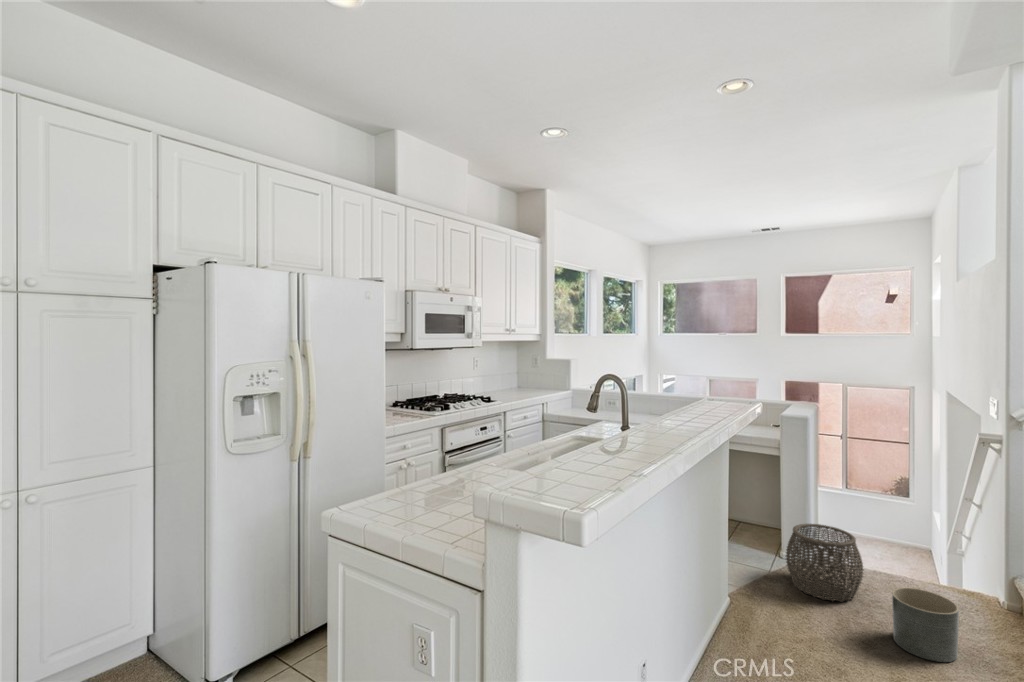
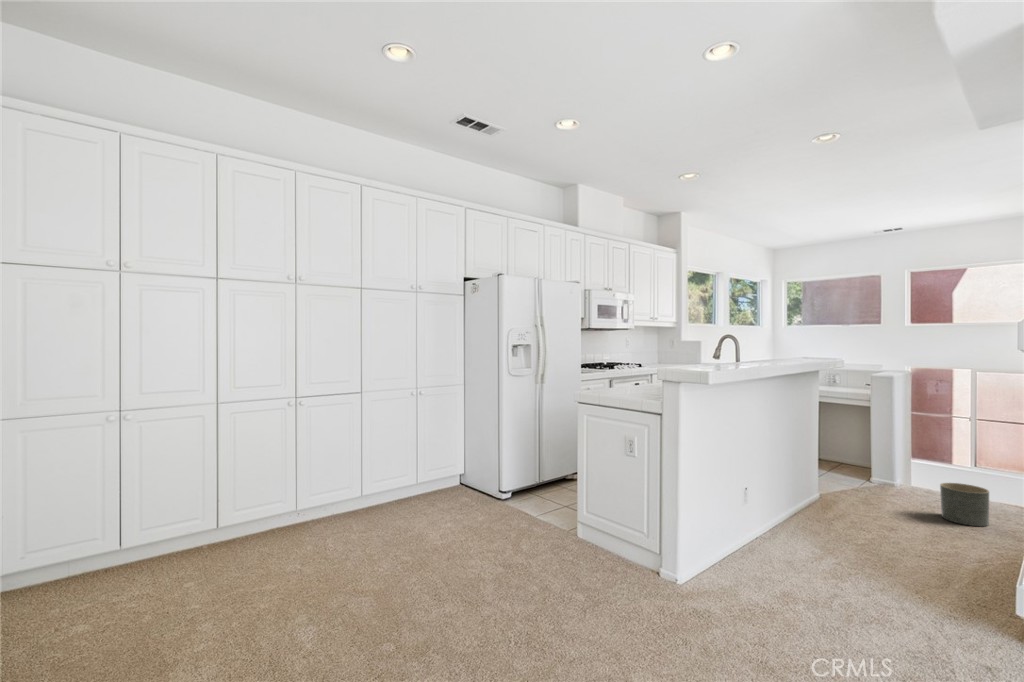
woven basket: present [786,524,864,602] -> none [869,450,931,500]

